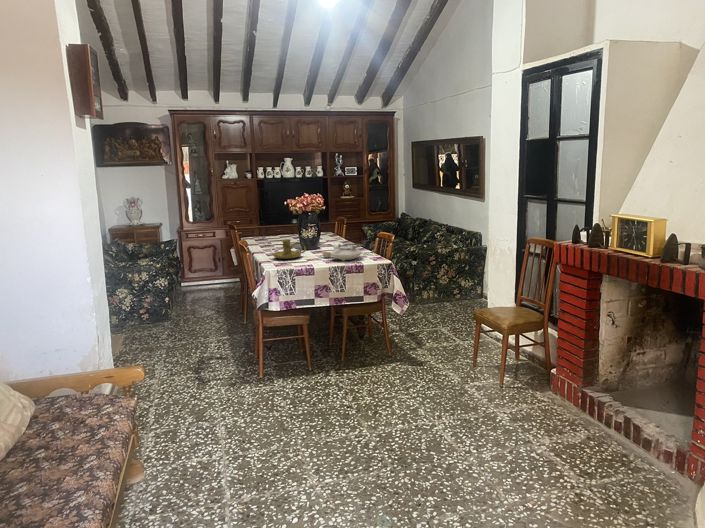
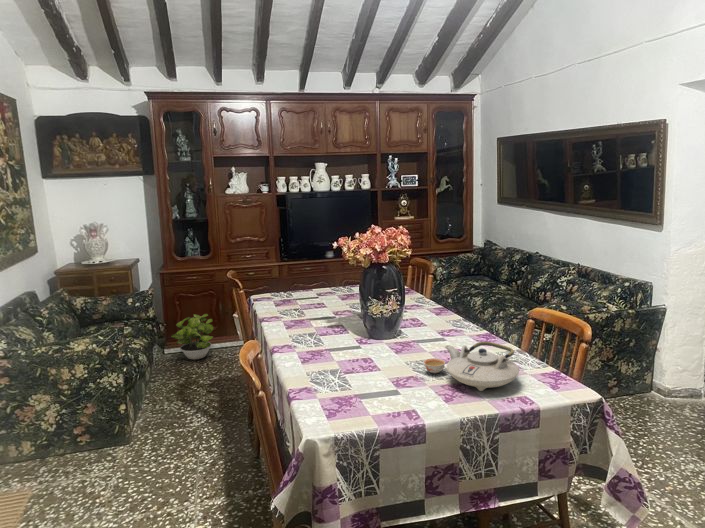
candle holder: present [273,239,306,259] -> none [318,331,385,378]
potted plant: none [188,259,215,289] -> present [171,314,213,359]

